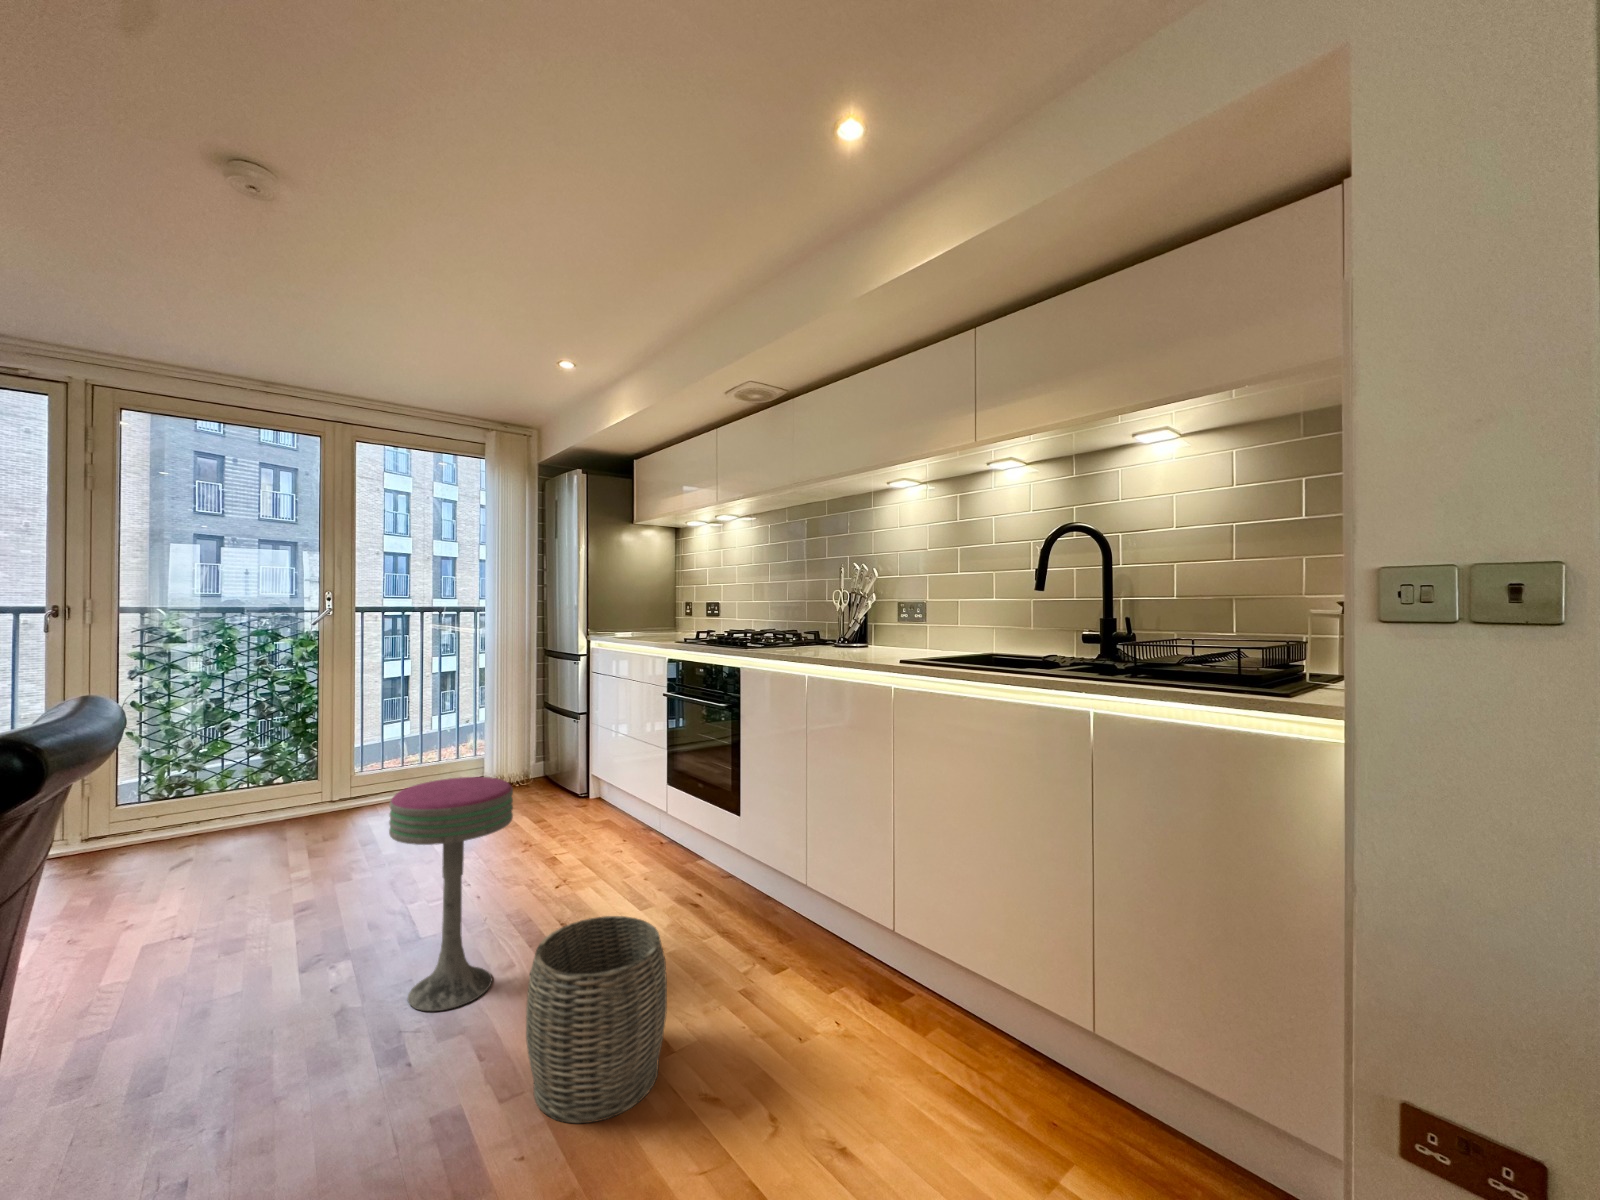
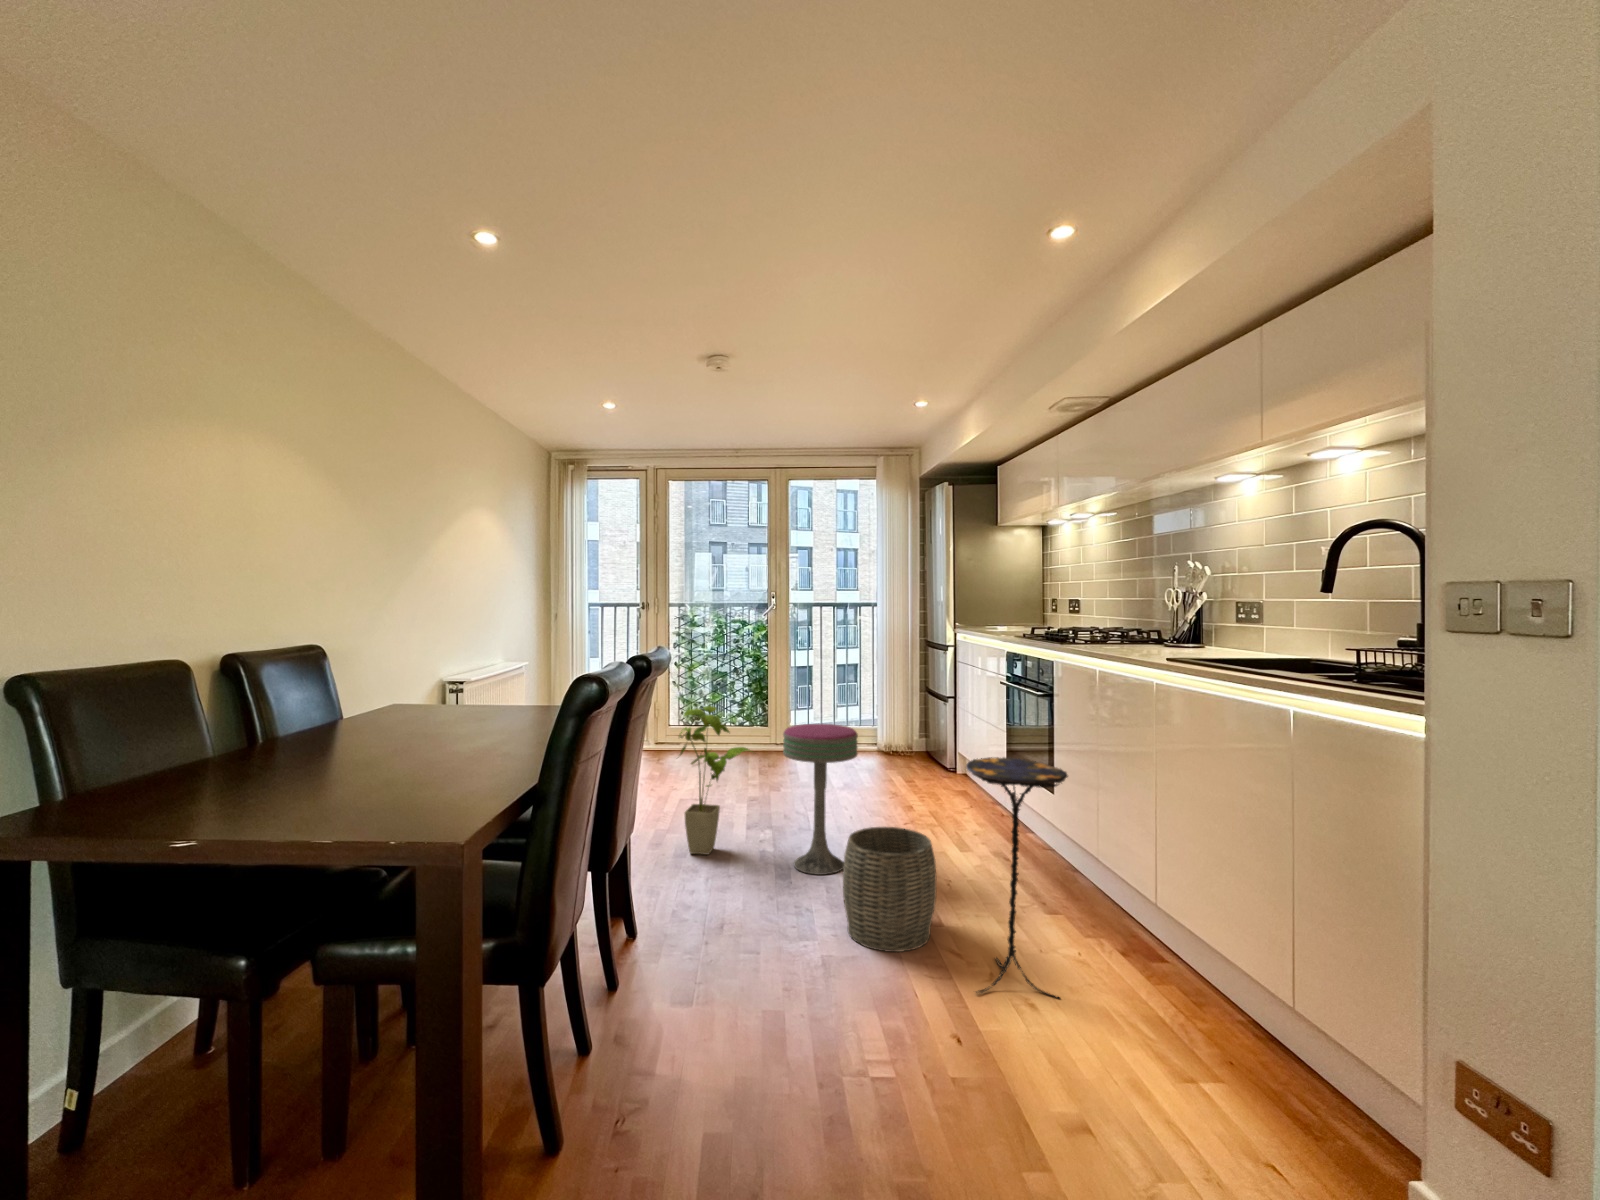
house plant: none [161,777,331,1041] -> present [679,706,753,855]
side table: none [730,798,858,1142] -> present [966,757,1068,998]

